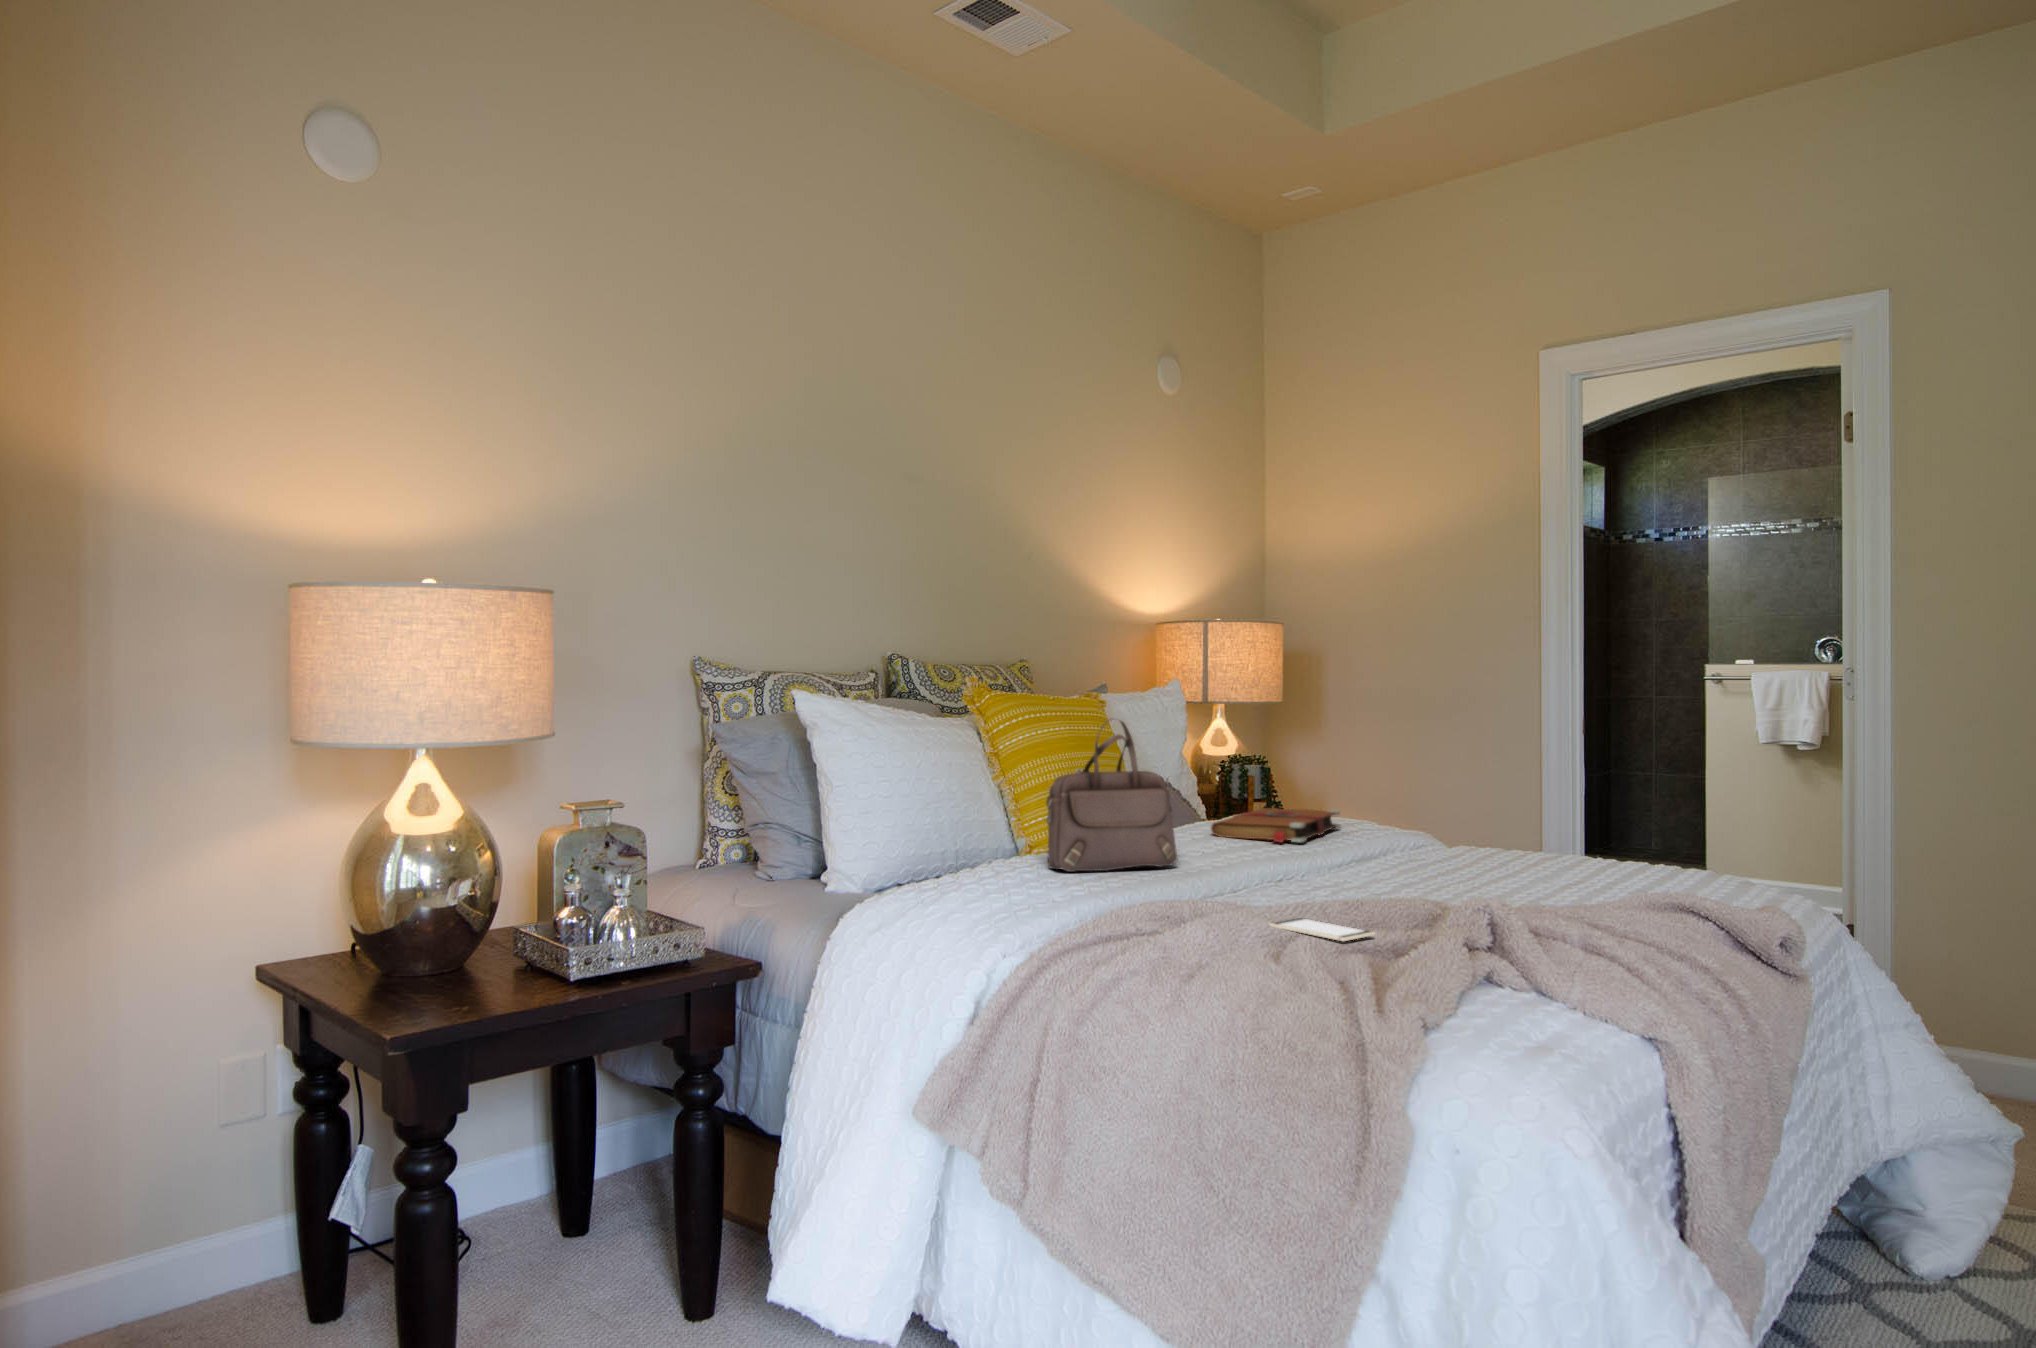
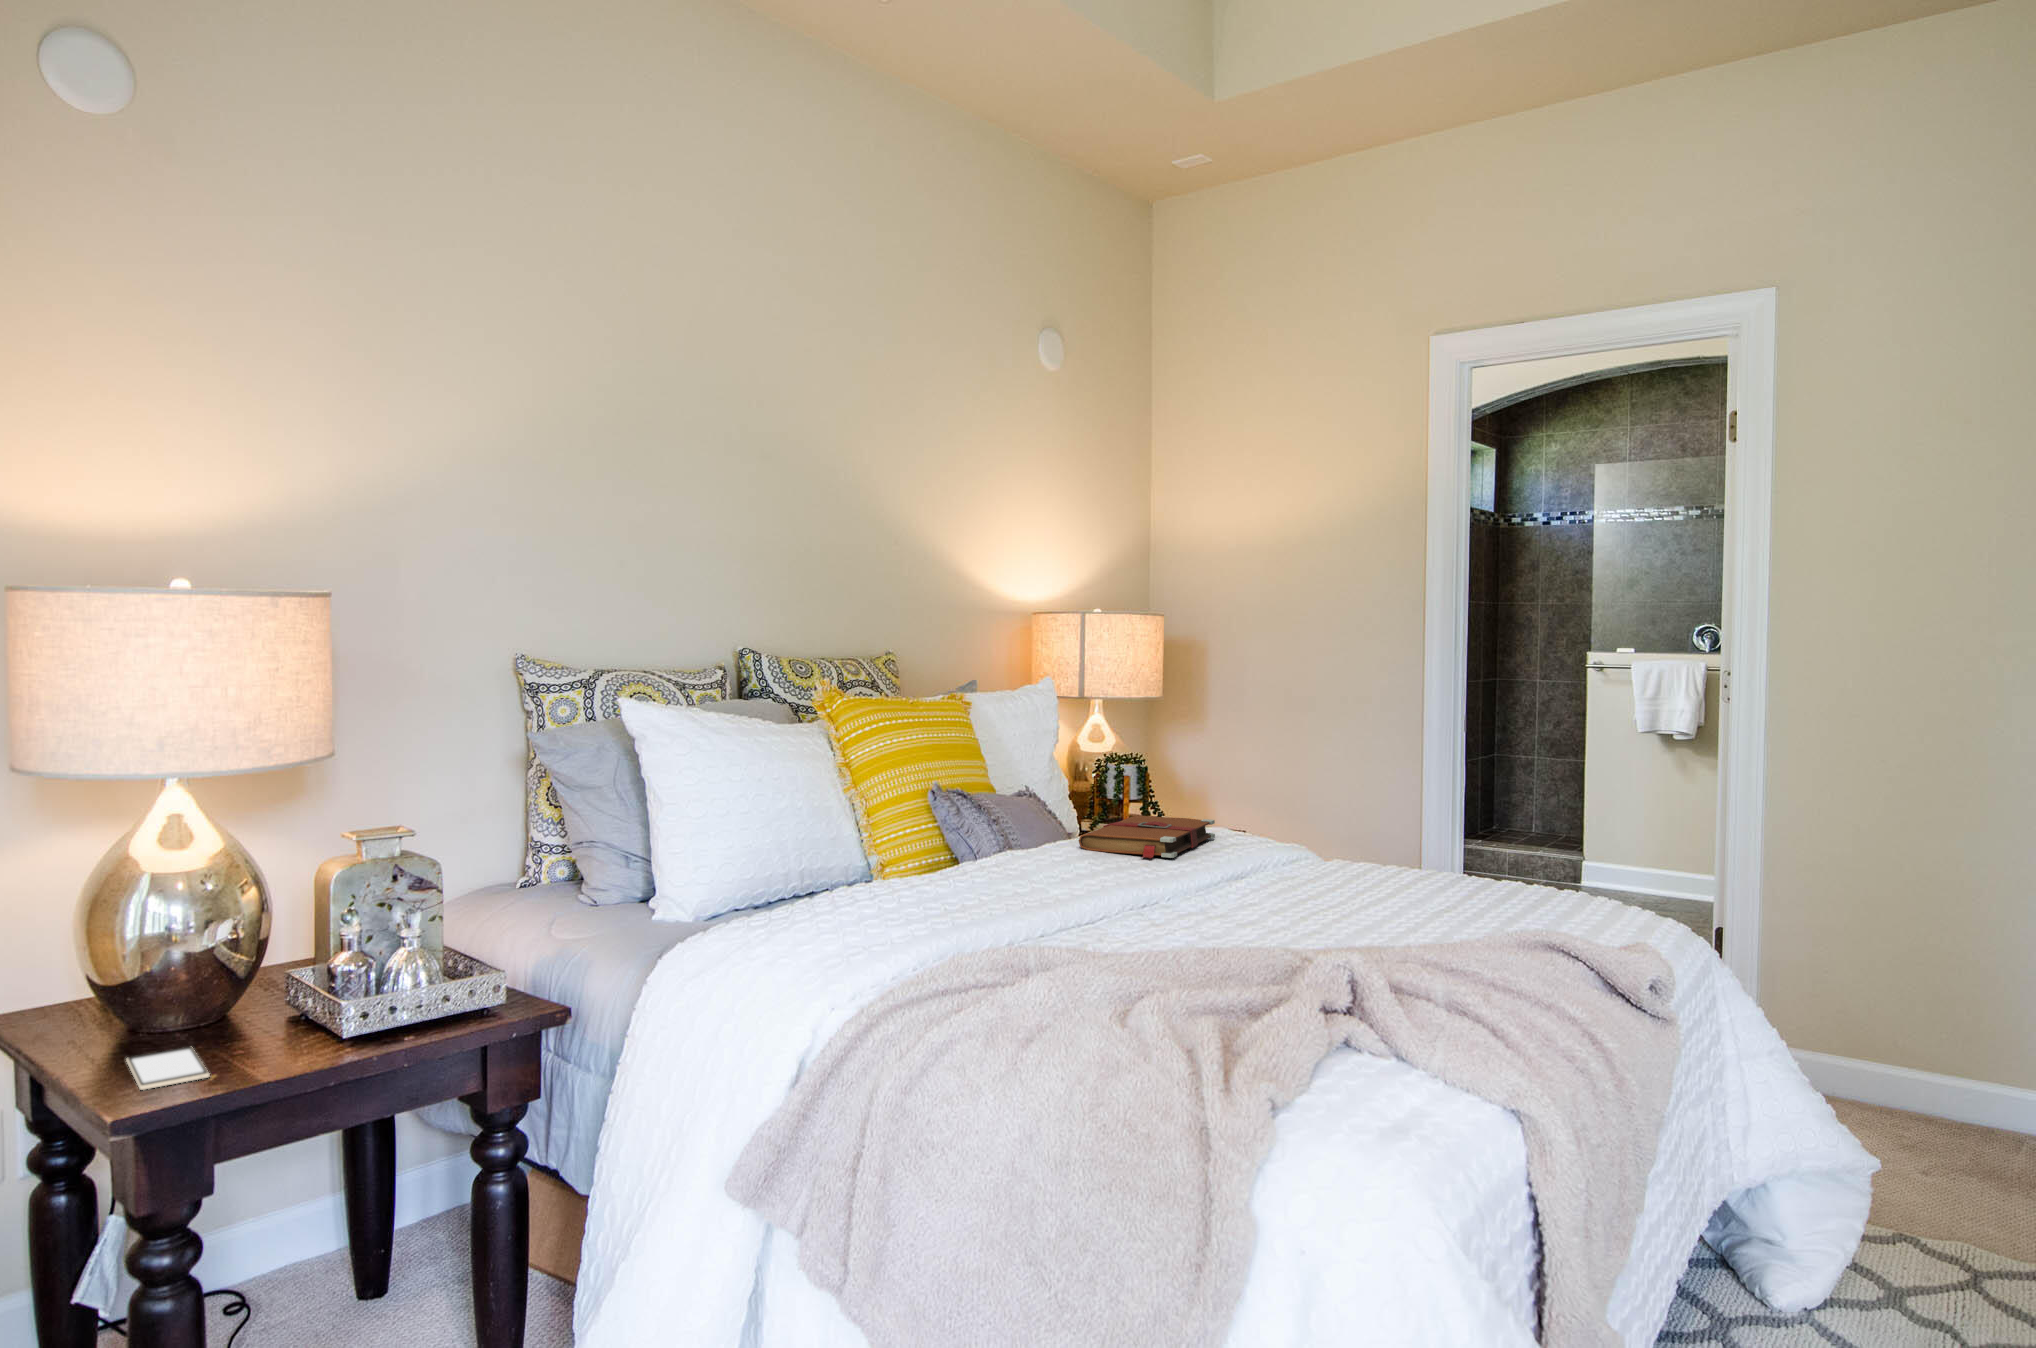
handbag: present [1046,719,1178,872] -> none [894,735,1037,900]
smartphone: present [1270,918,1375,941] -> present [126,1047,210,1090]

